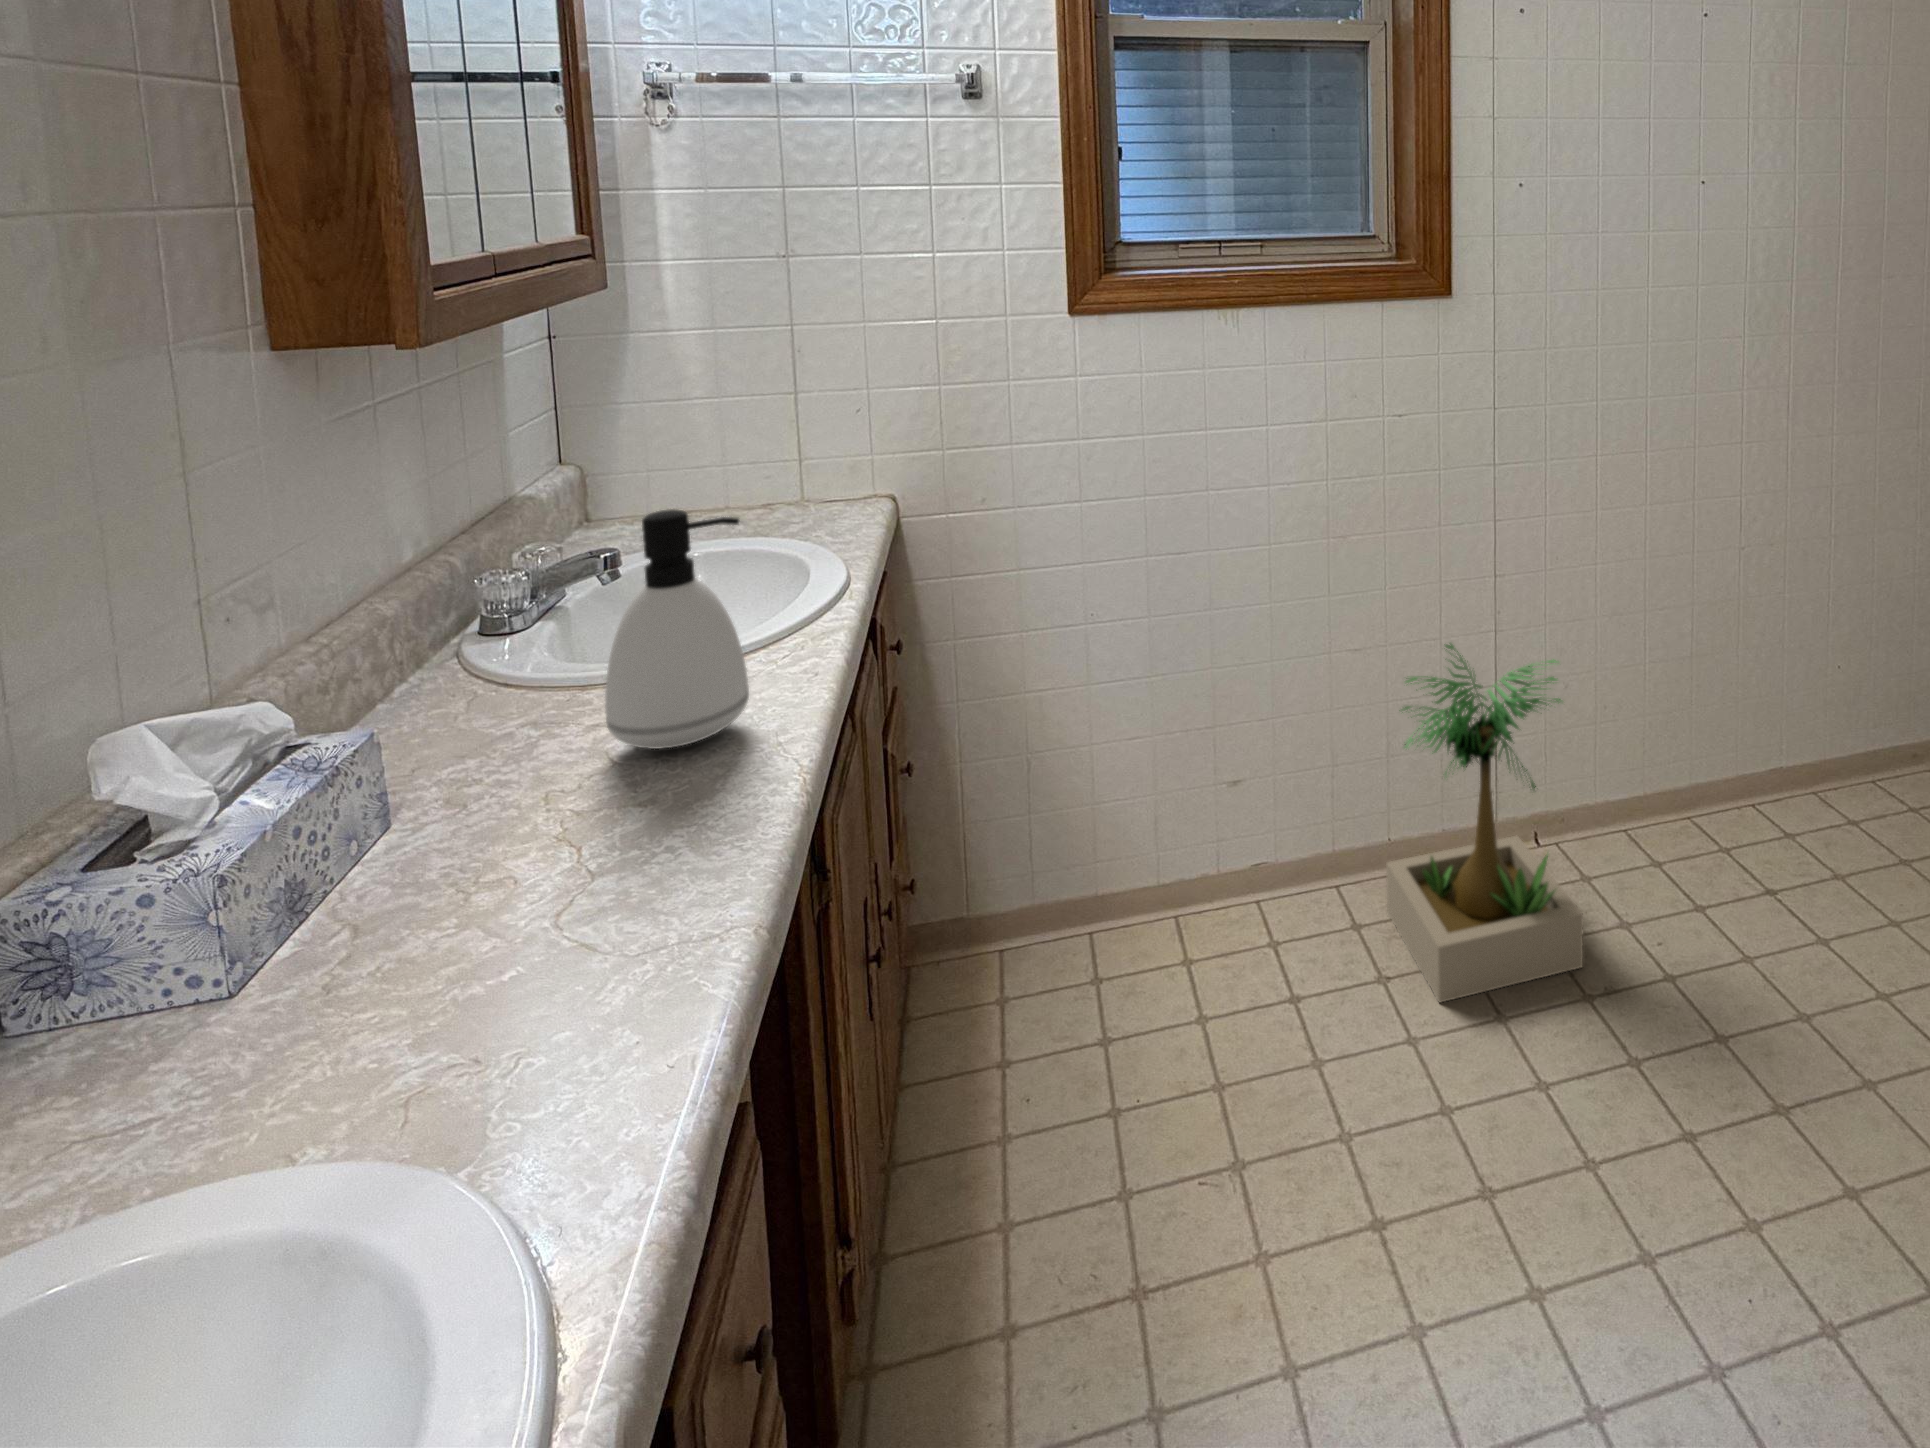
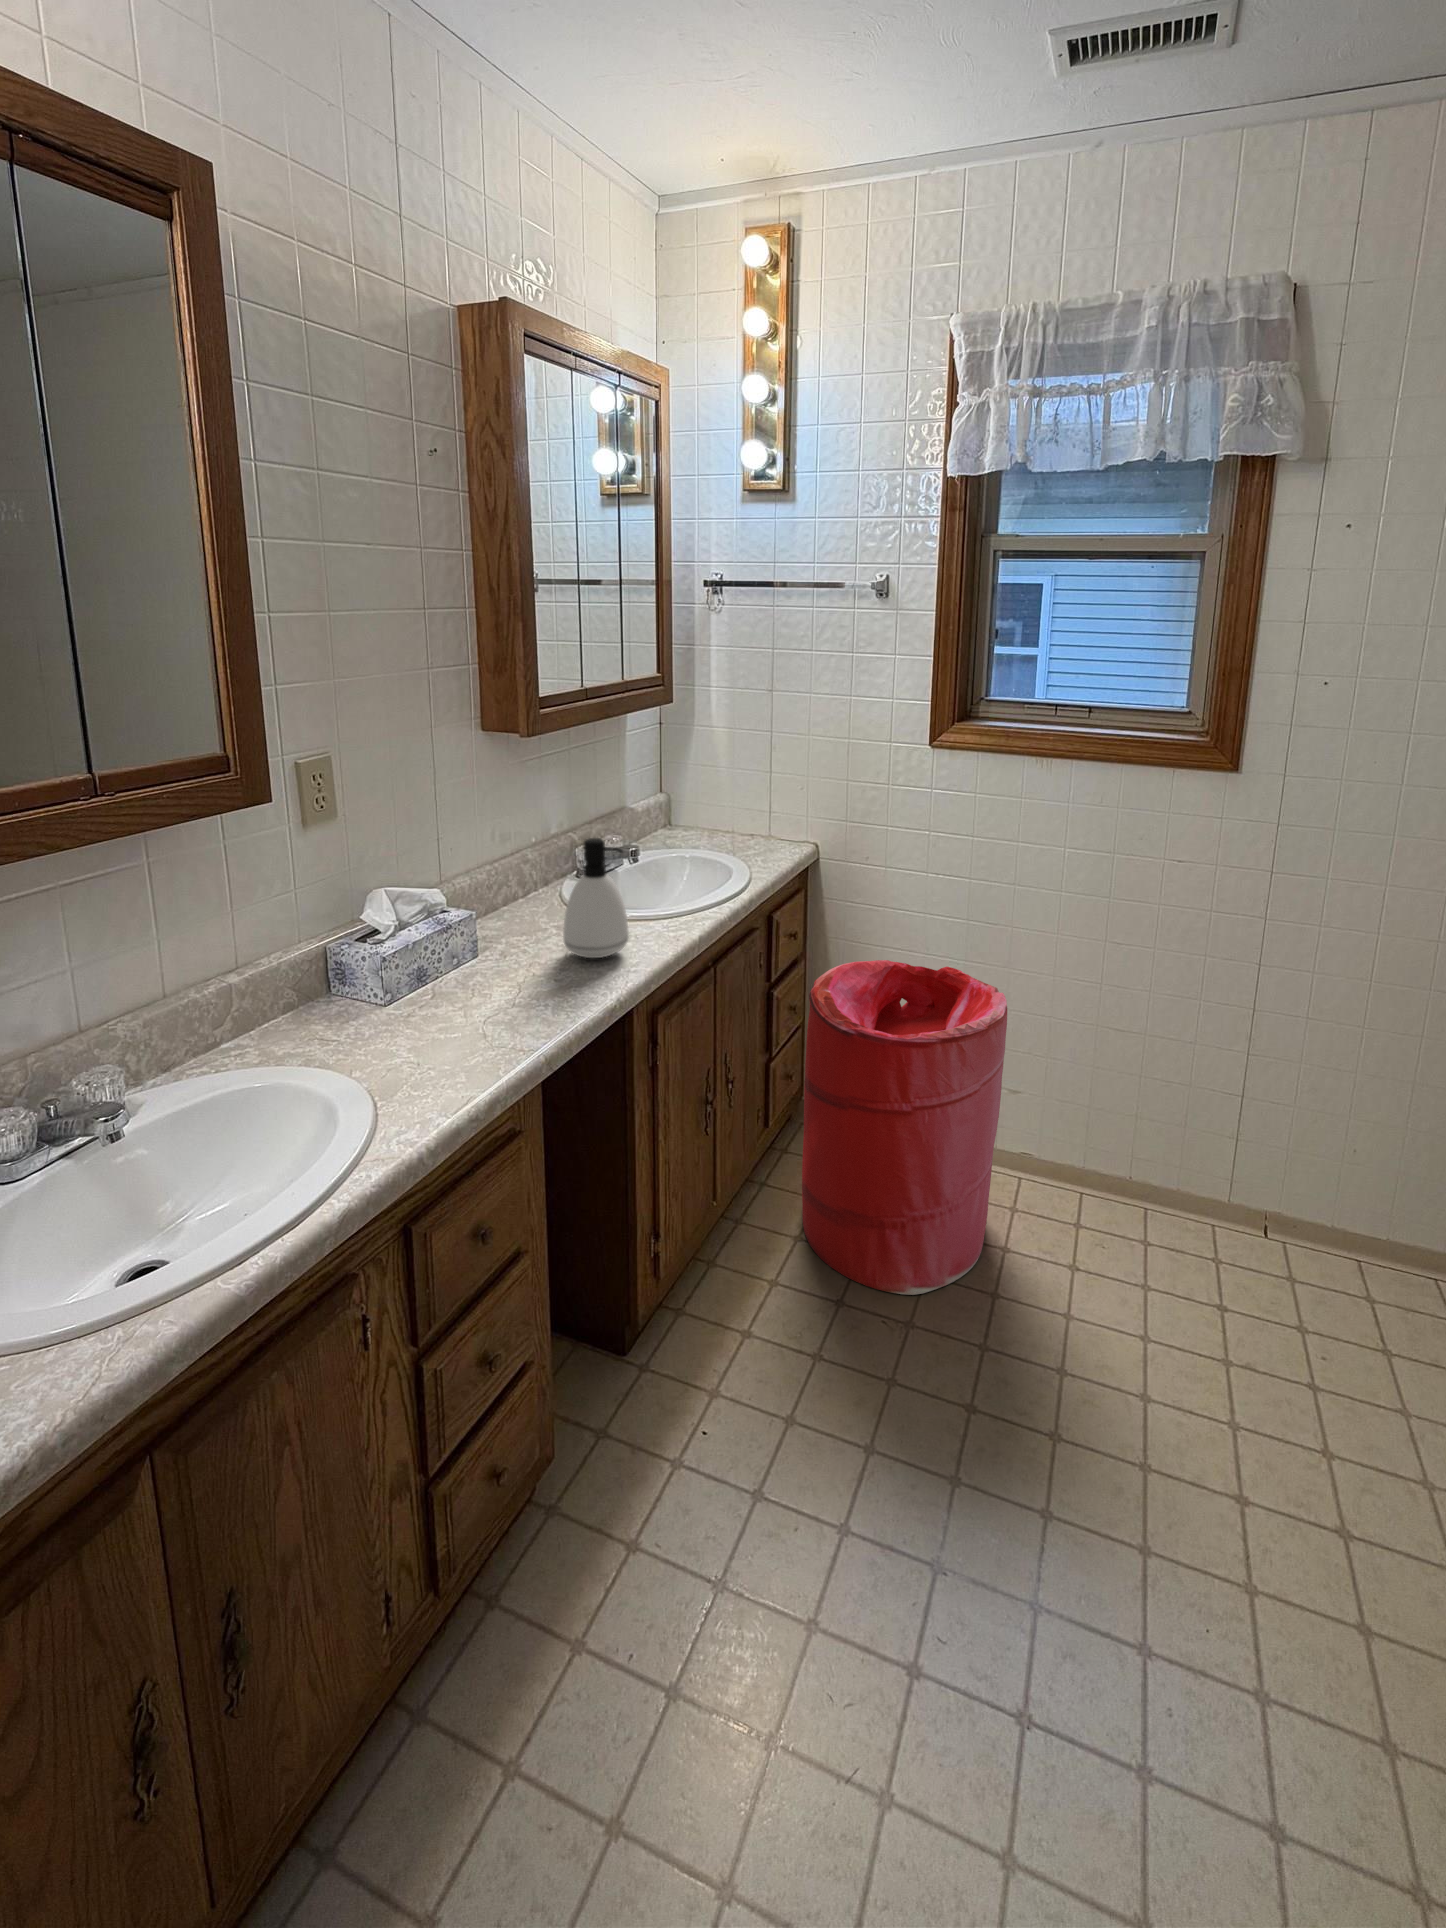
laundry hamper: none [965,629,1273,1154] -> present [802,960,1007,1295]
potted plant: present [1386,644,1583,1003] -> none [1104,1041,1298,1337]

